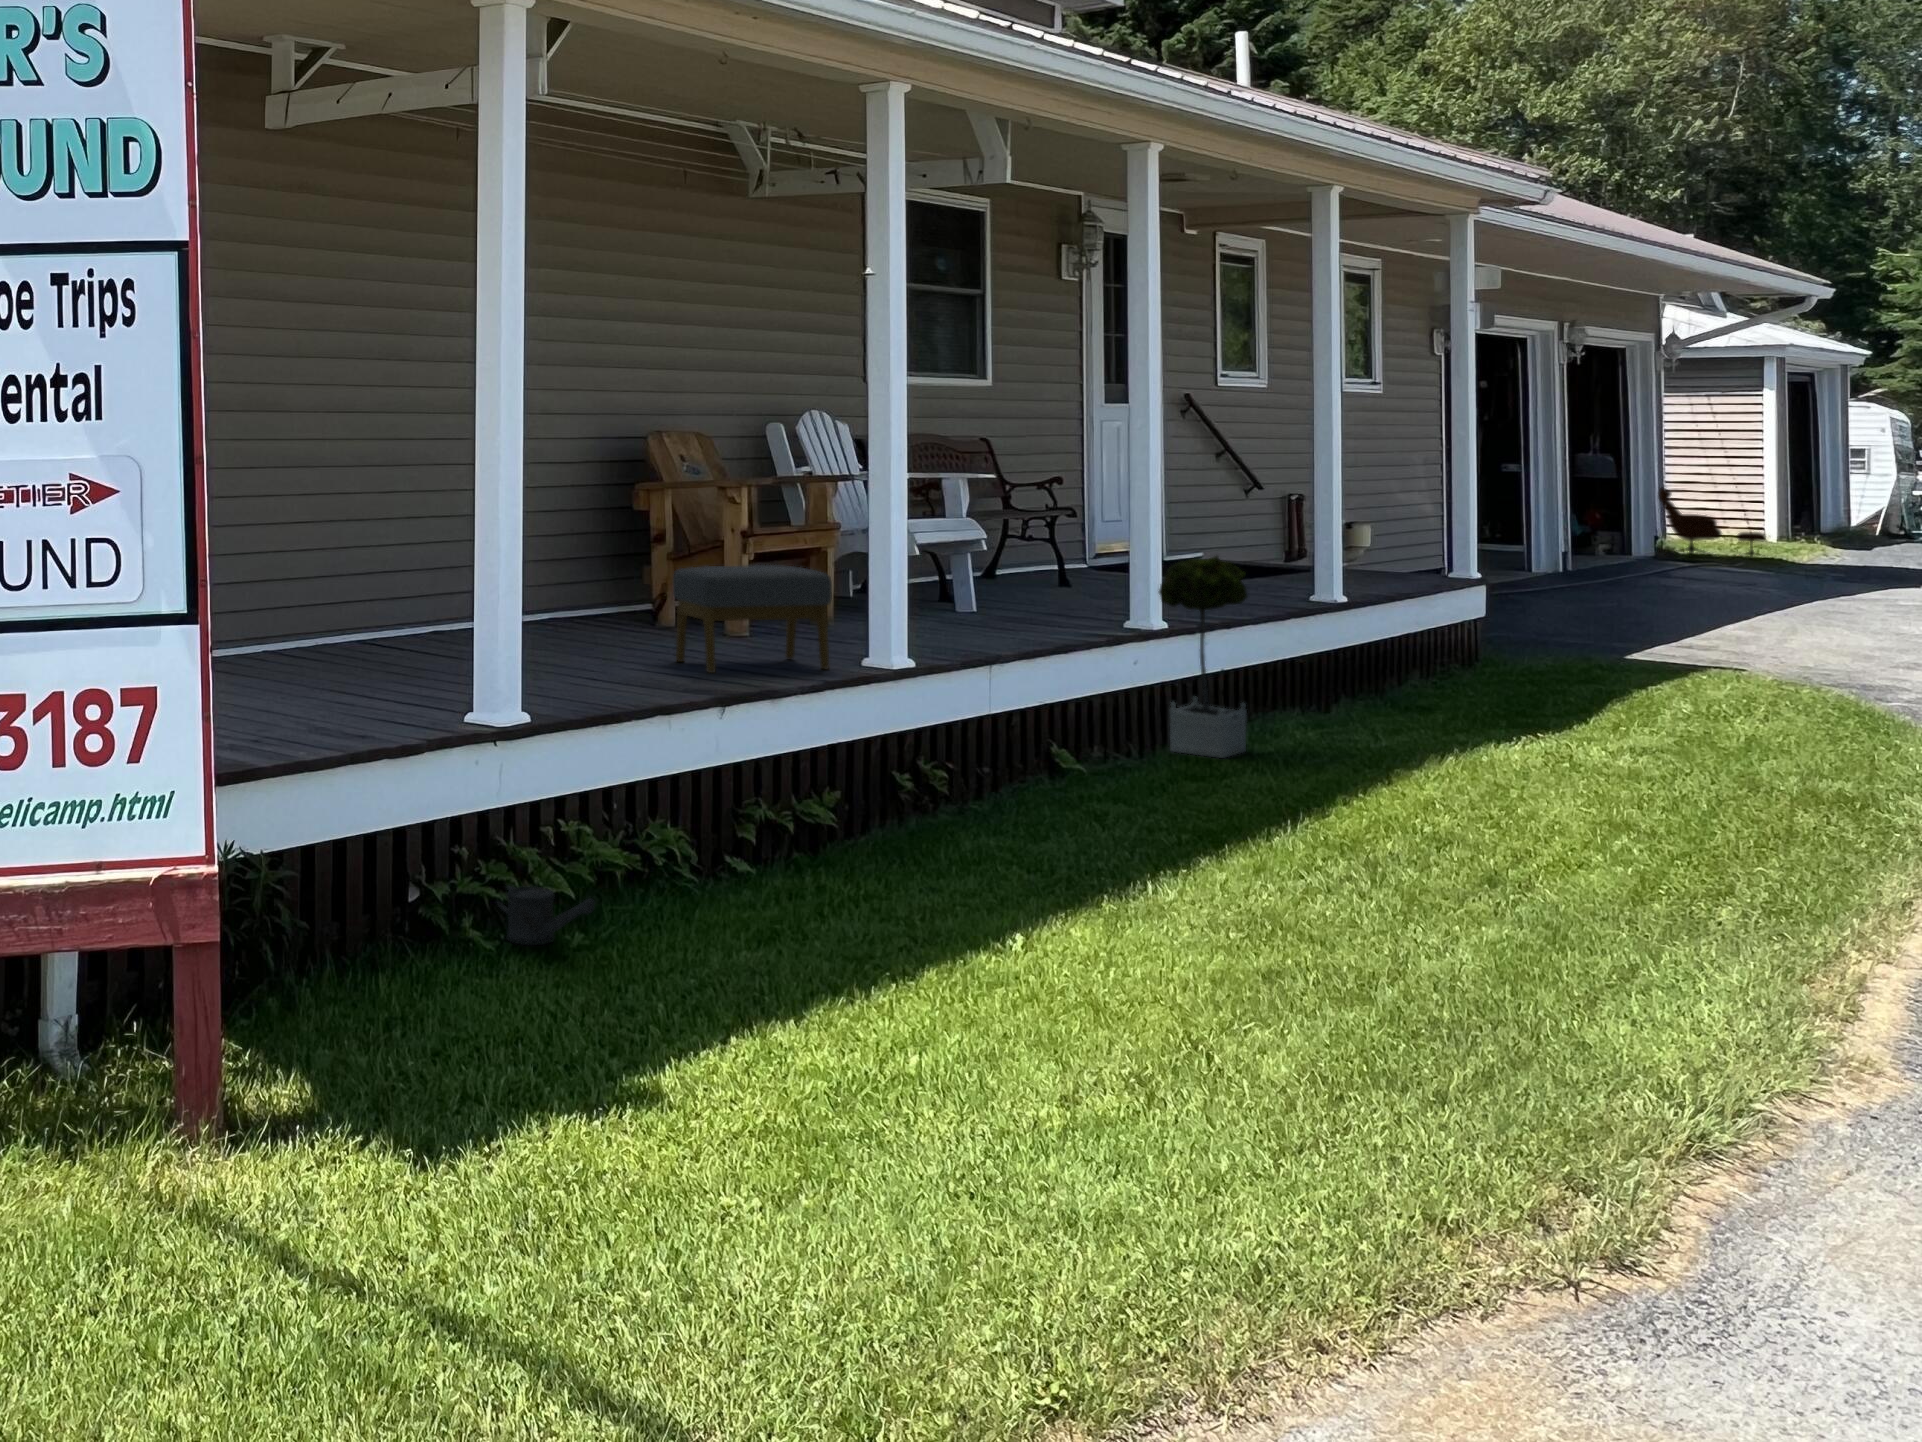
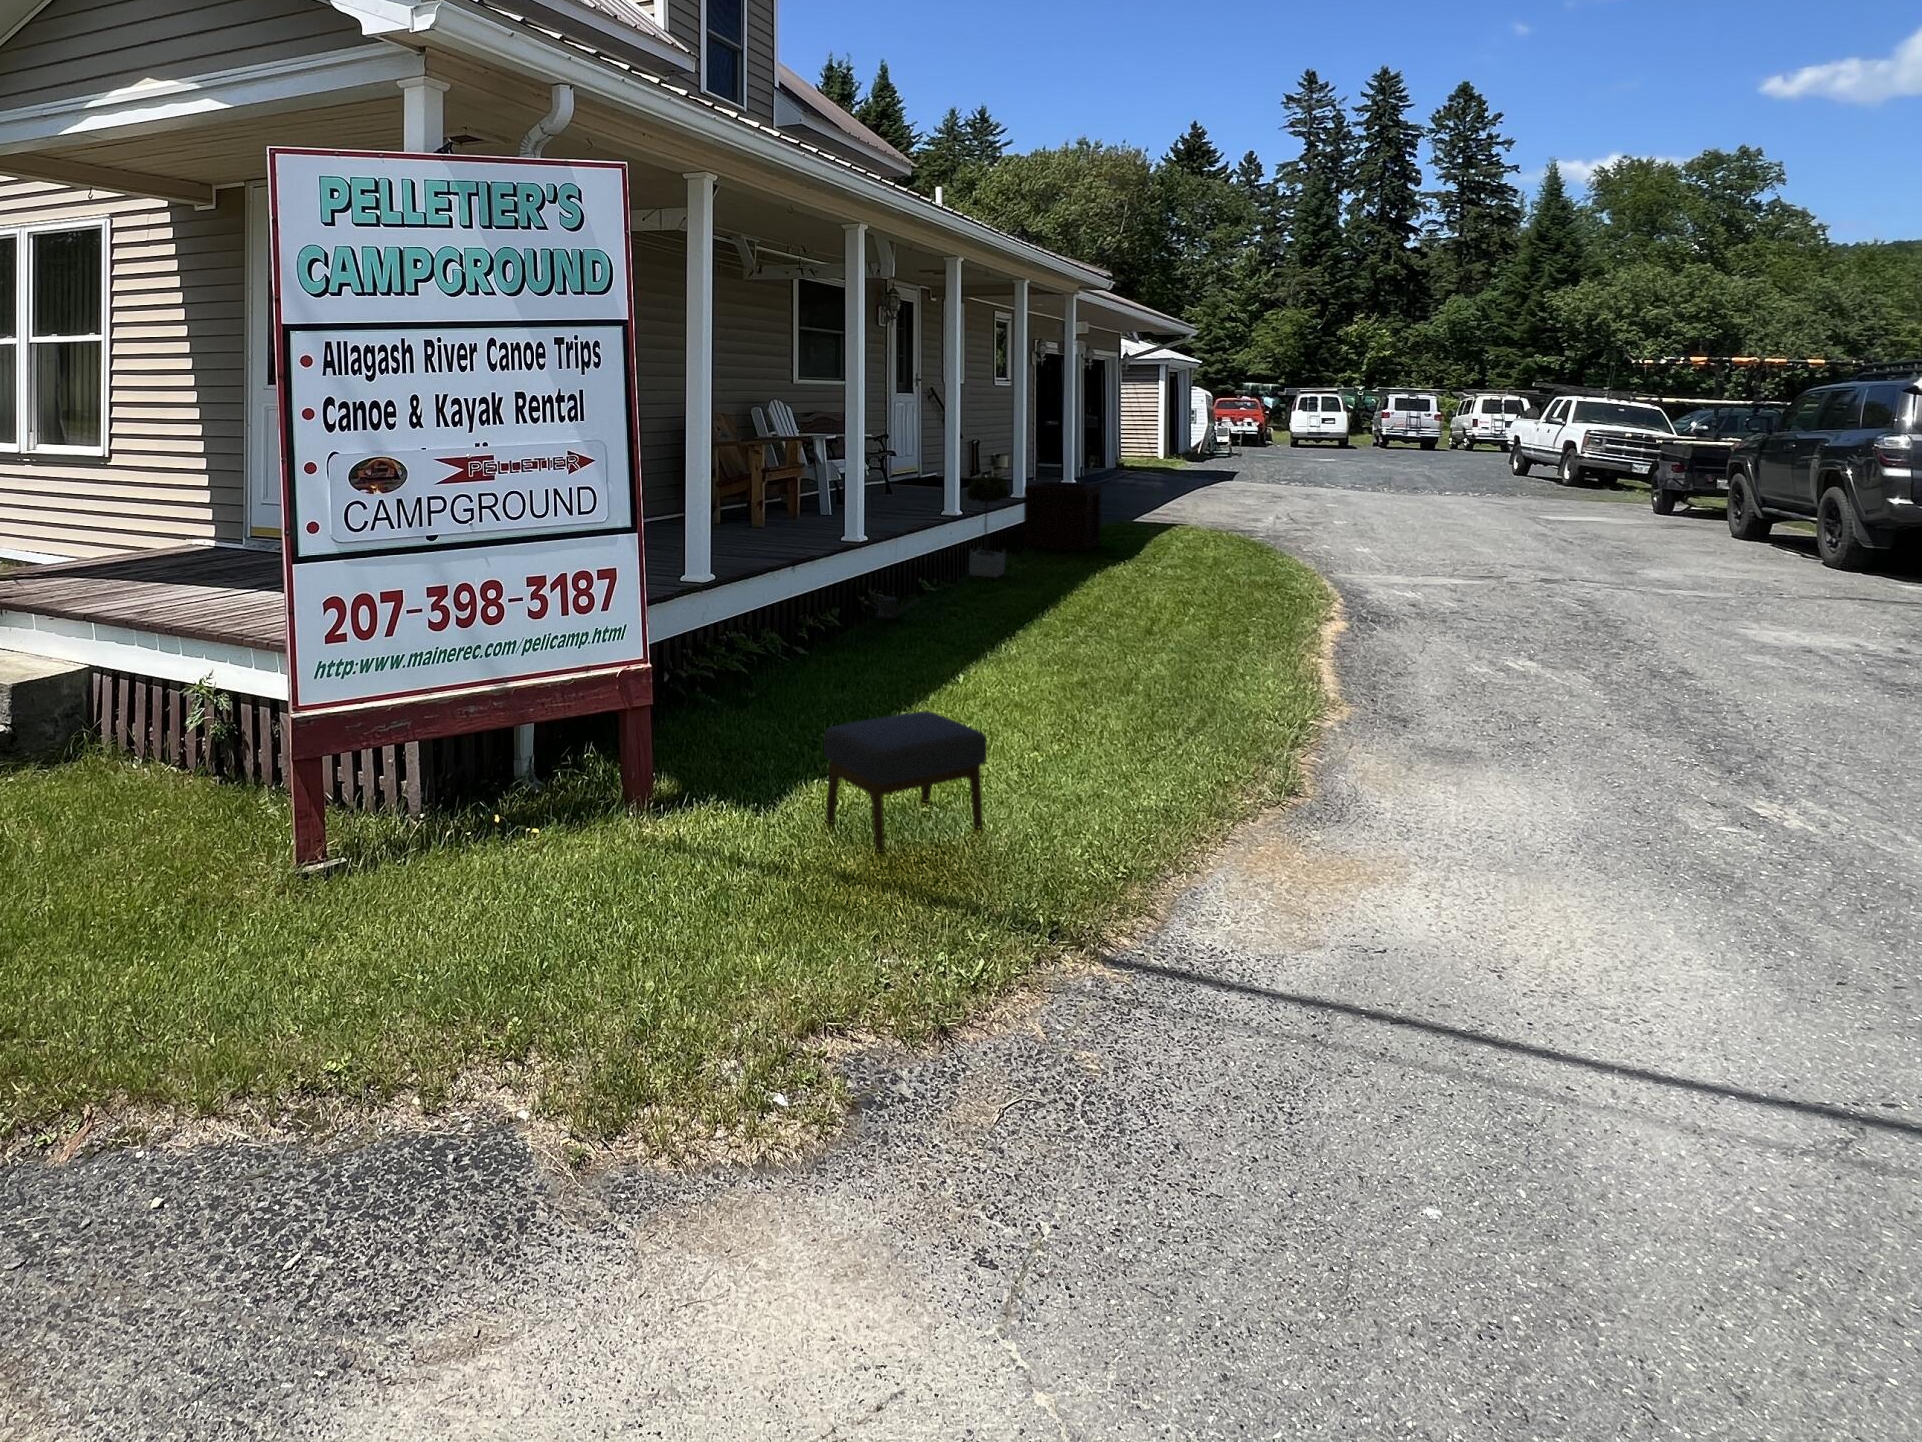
lounge chair: present [1658,488,1766,557] -> none [1123,430,1173,466]
footstool: present [673,565,832,673] -> present [824,711,987,852]
wooden crate: none [1322,576,1496,717] -> present [1023,482,1101,552]
watering can: present [497,886,594,945] -> present [869,597,919,619]

